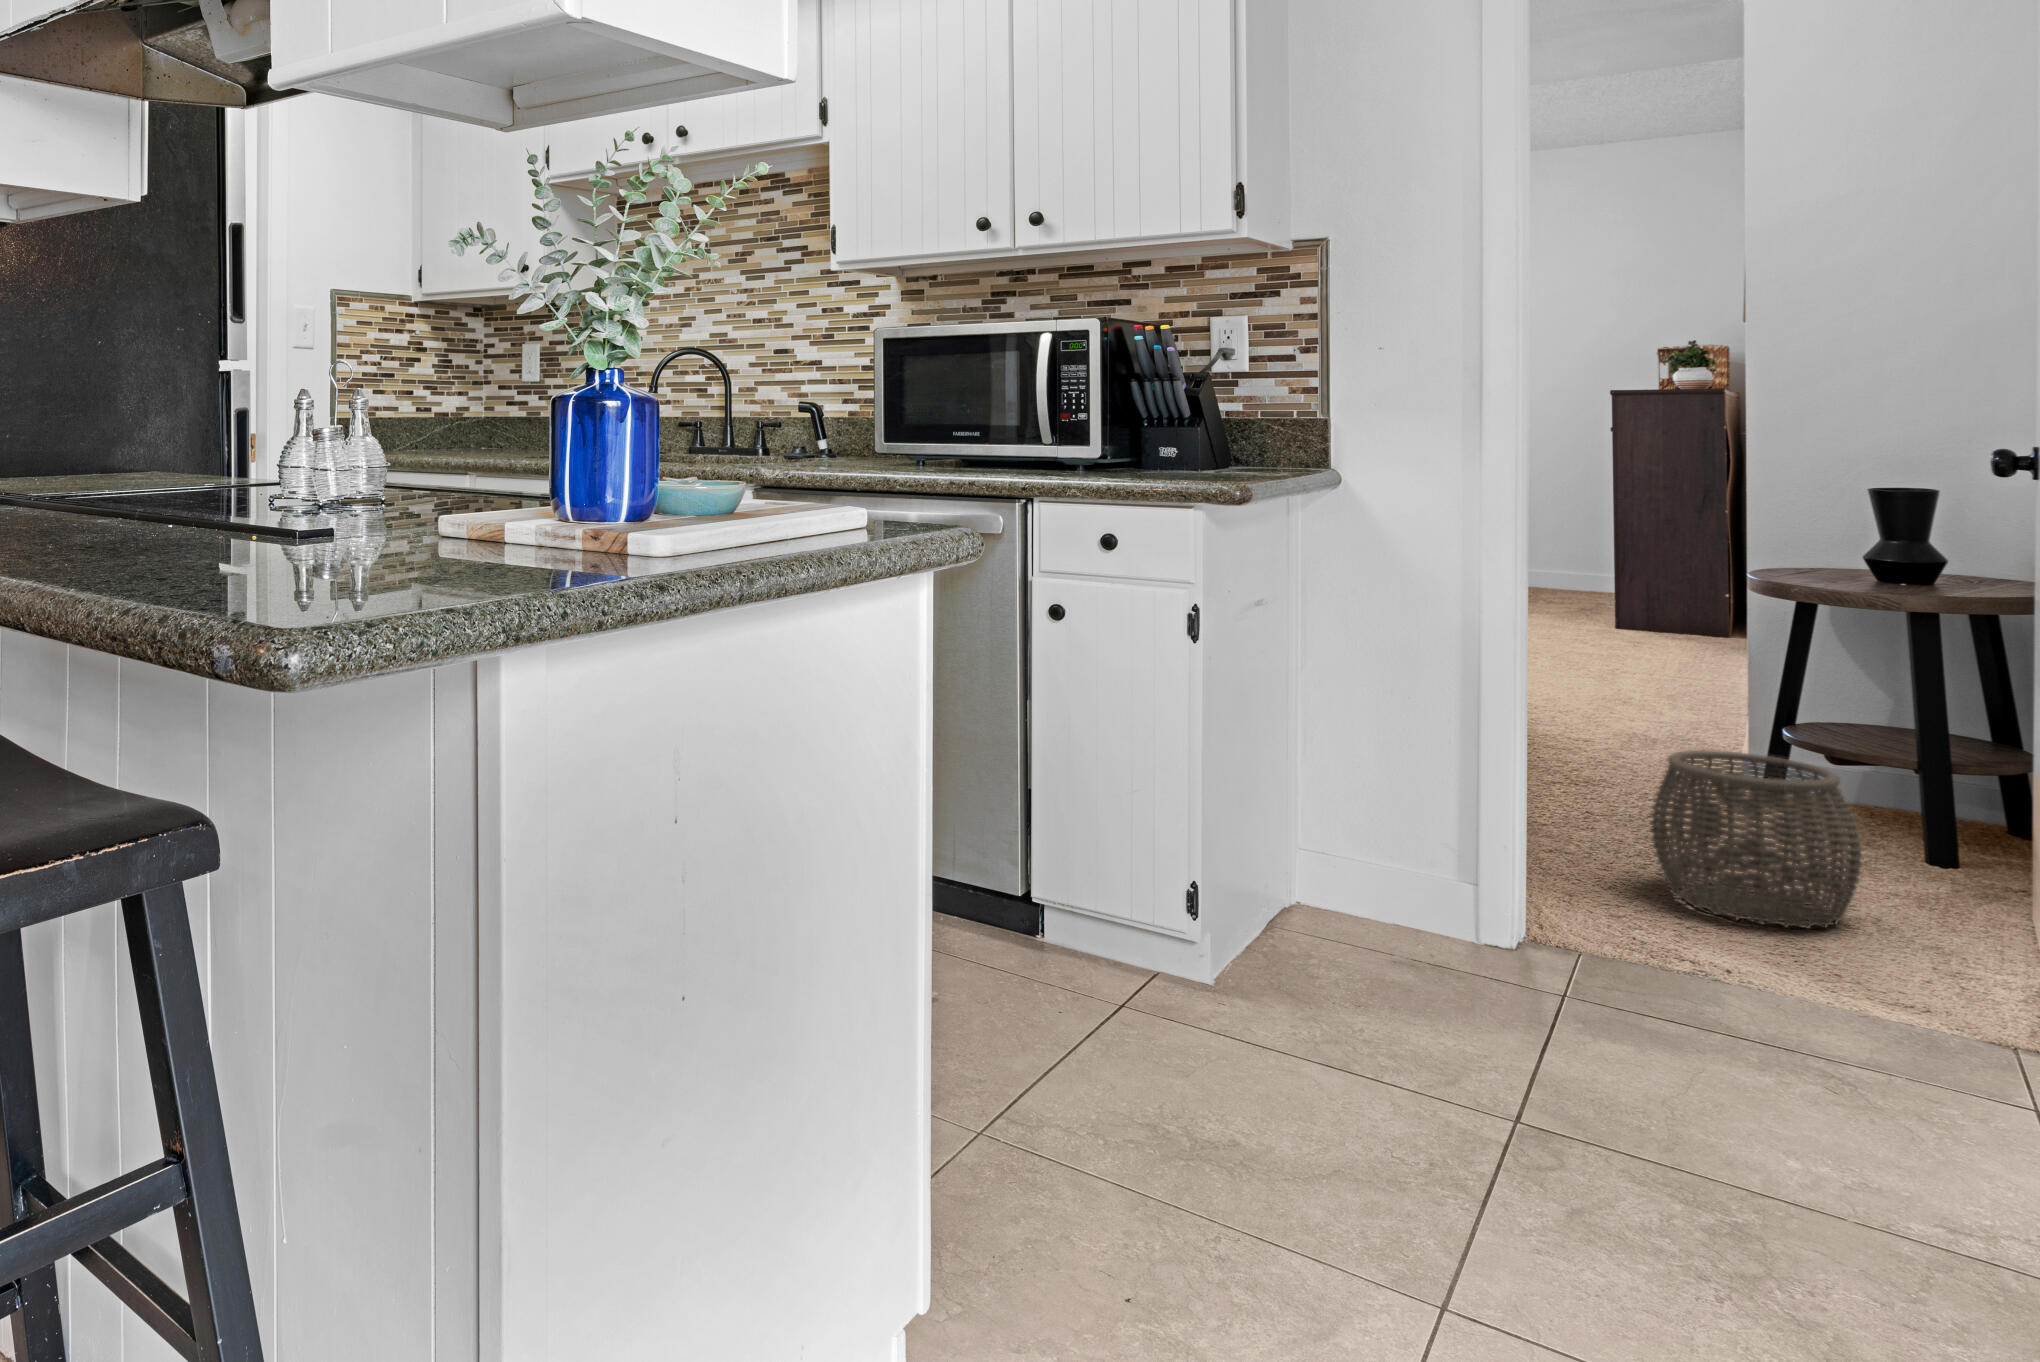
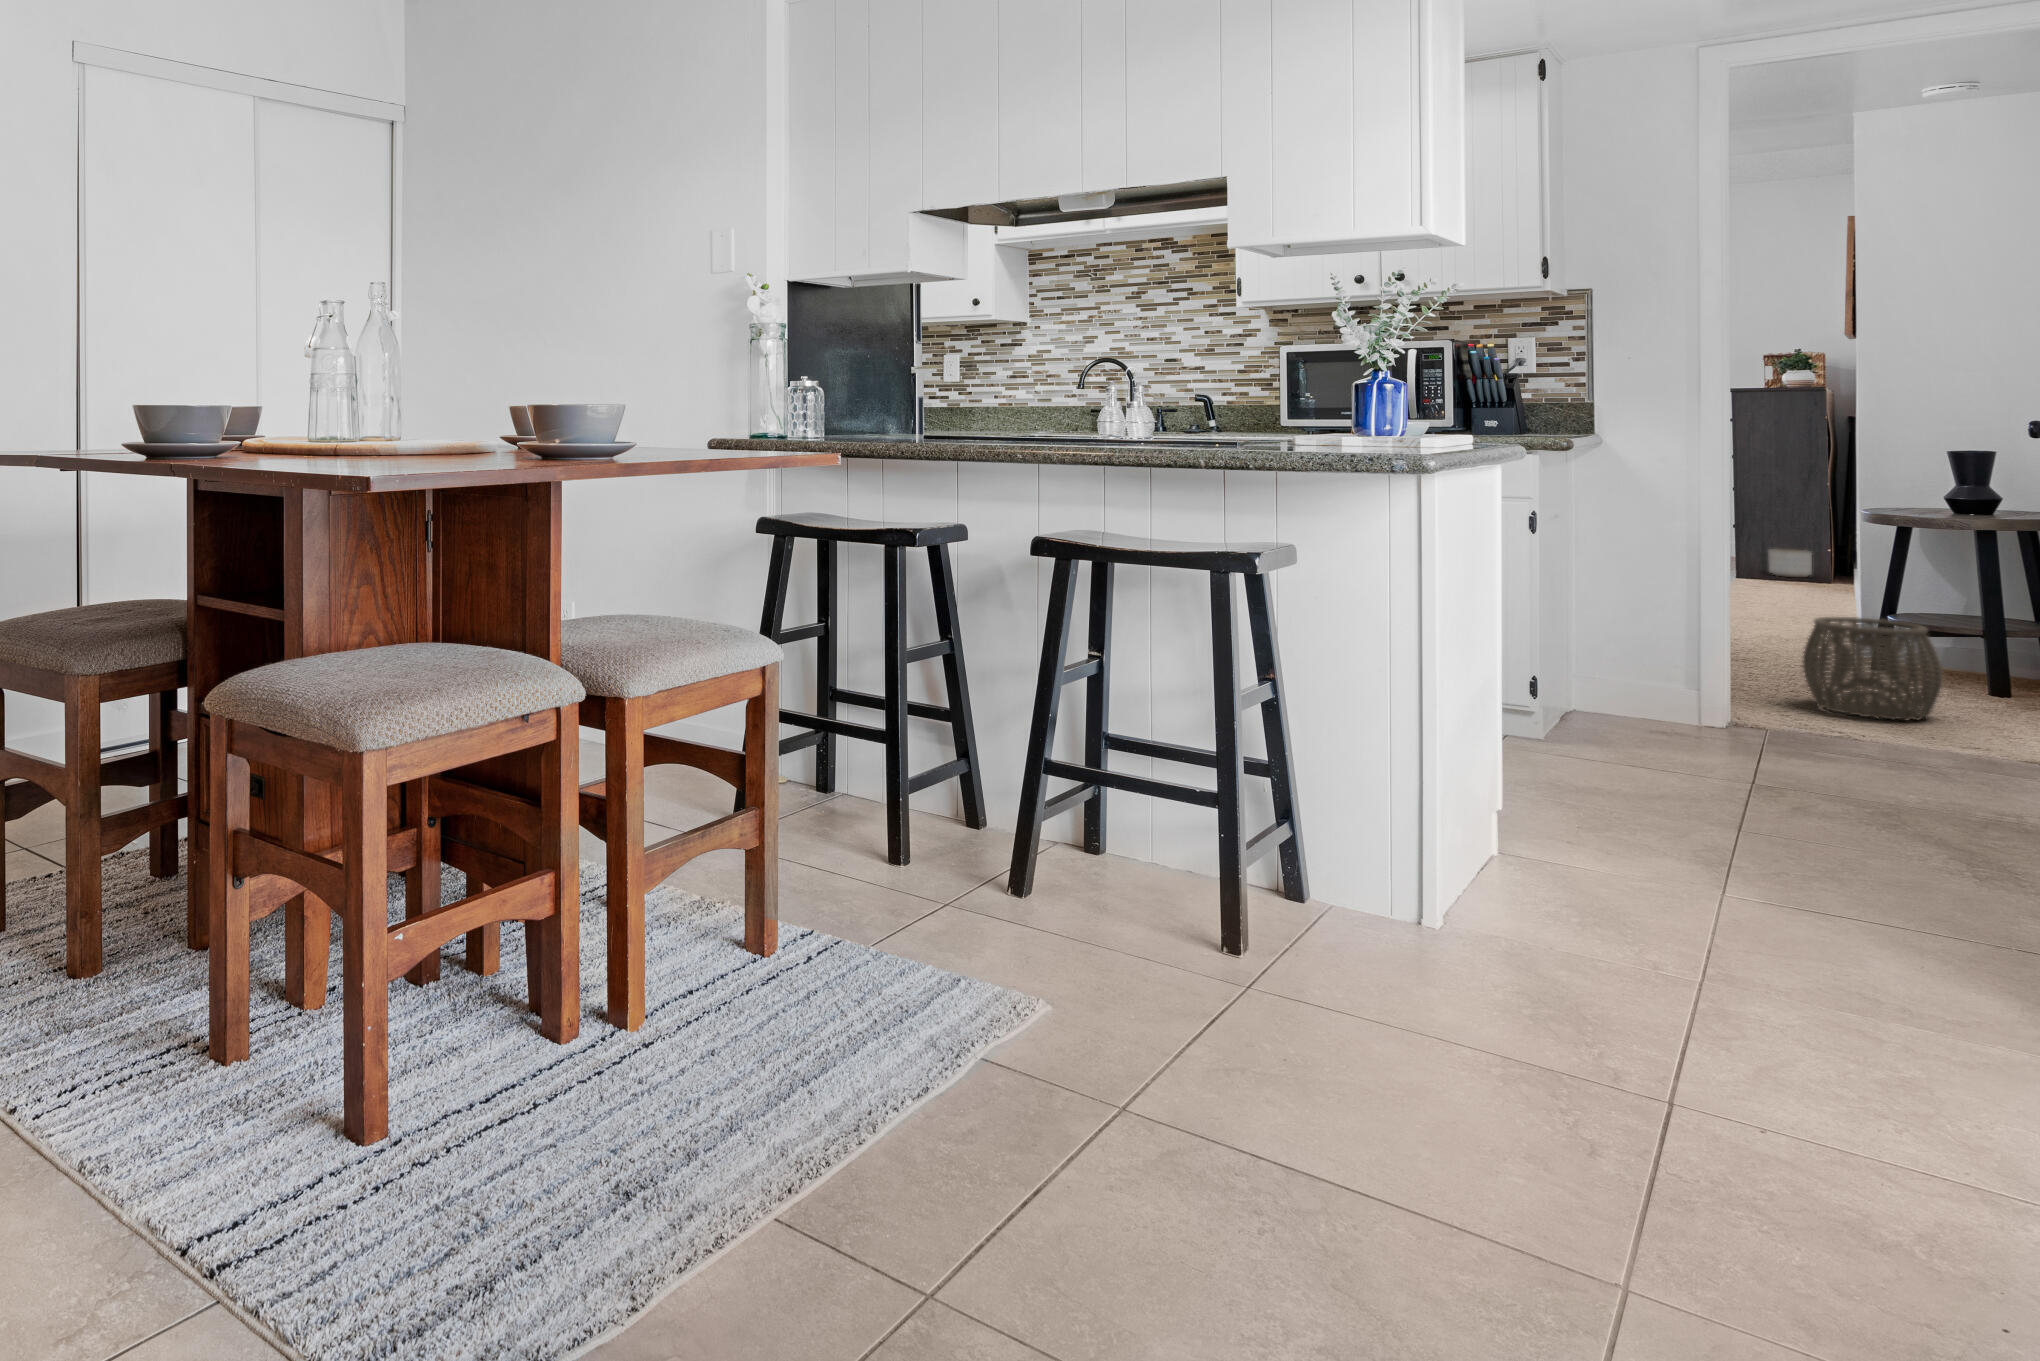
planter: none [1654,600,1707,638] -> present [1768,549,1812,577]

